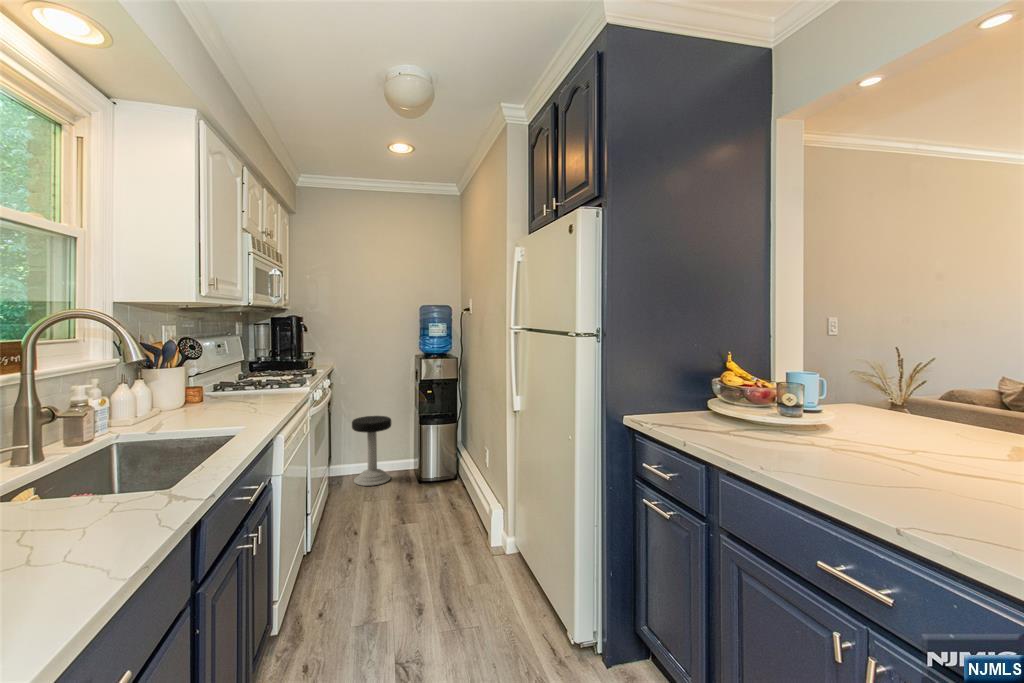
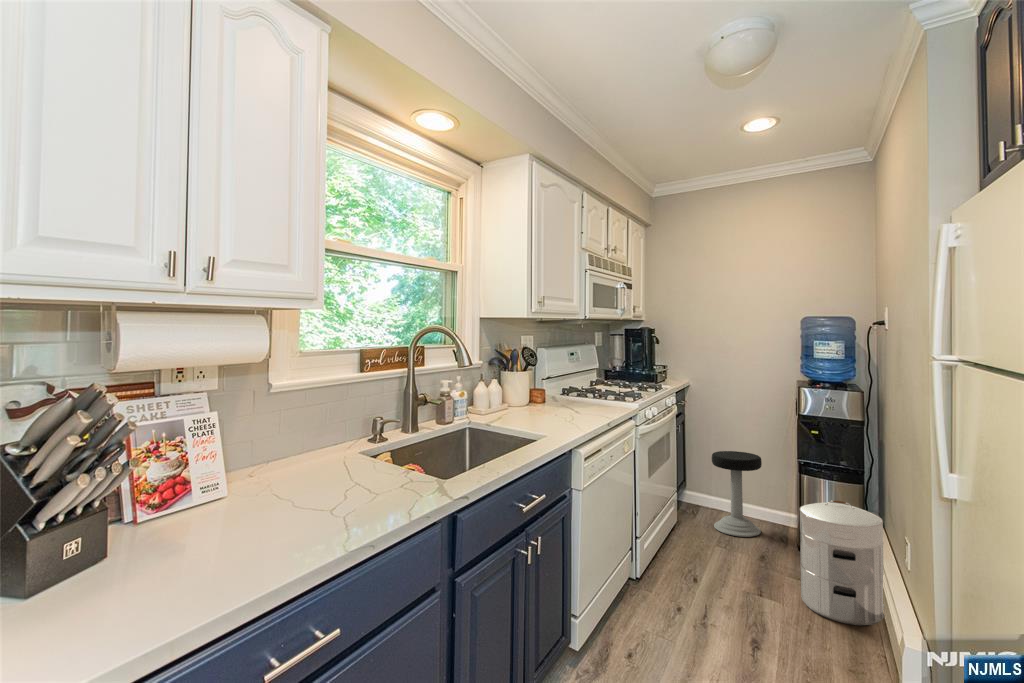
waste bin: none [431,442,481,526] -> present [799,501,884,625]

